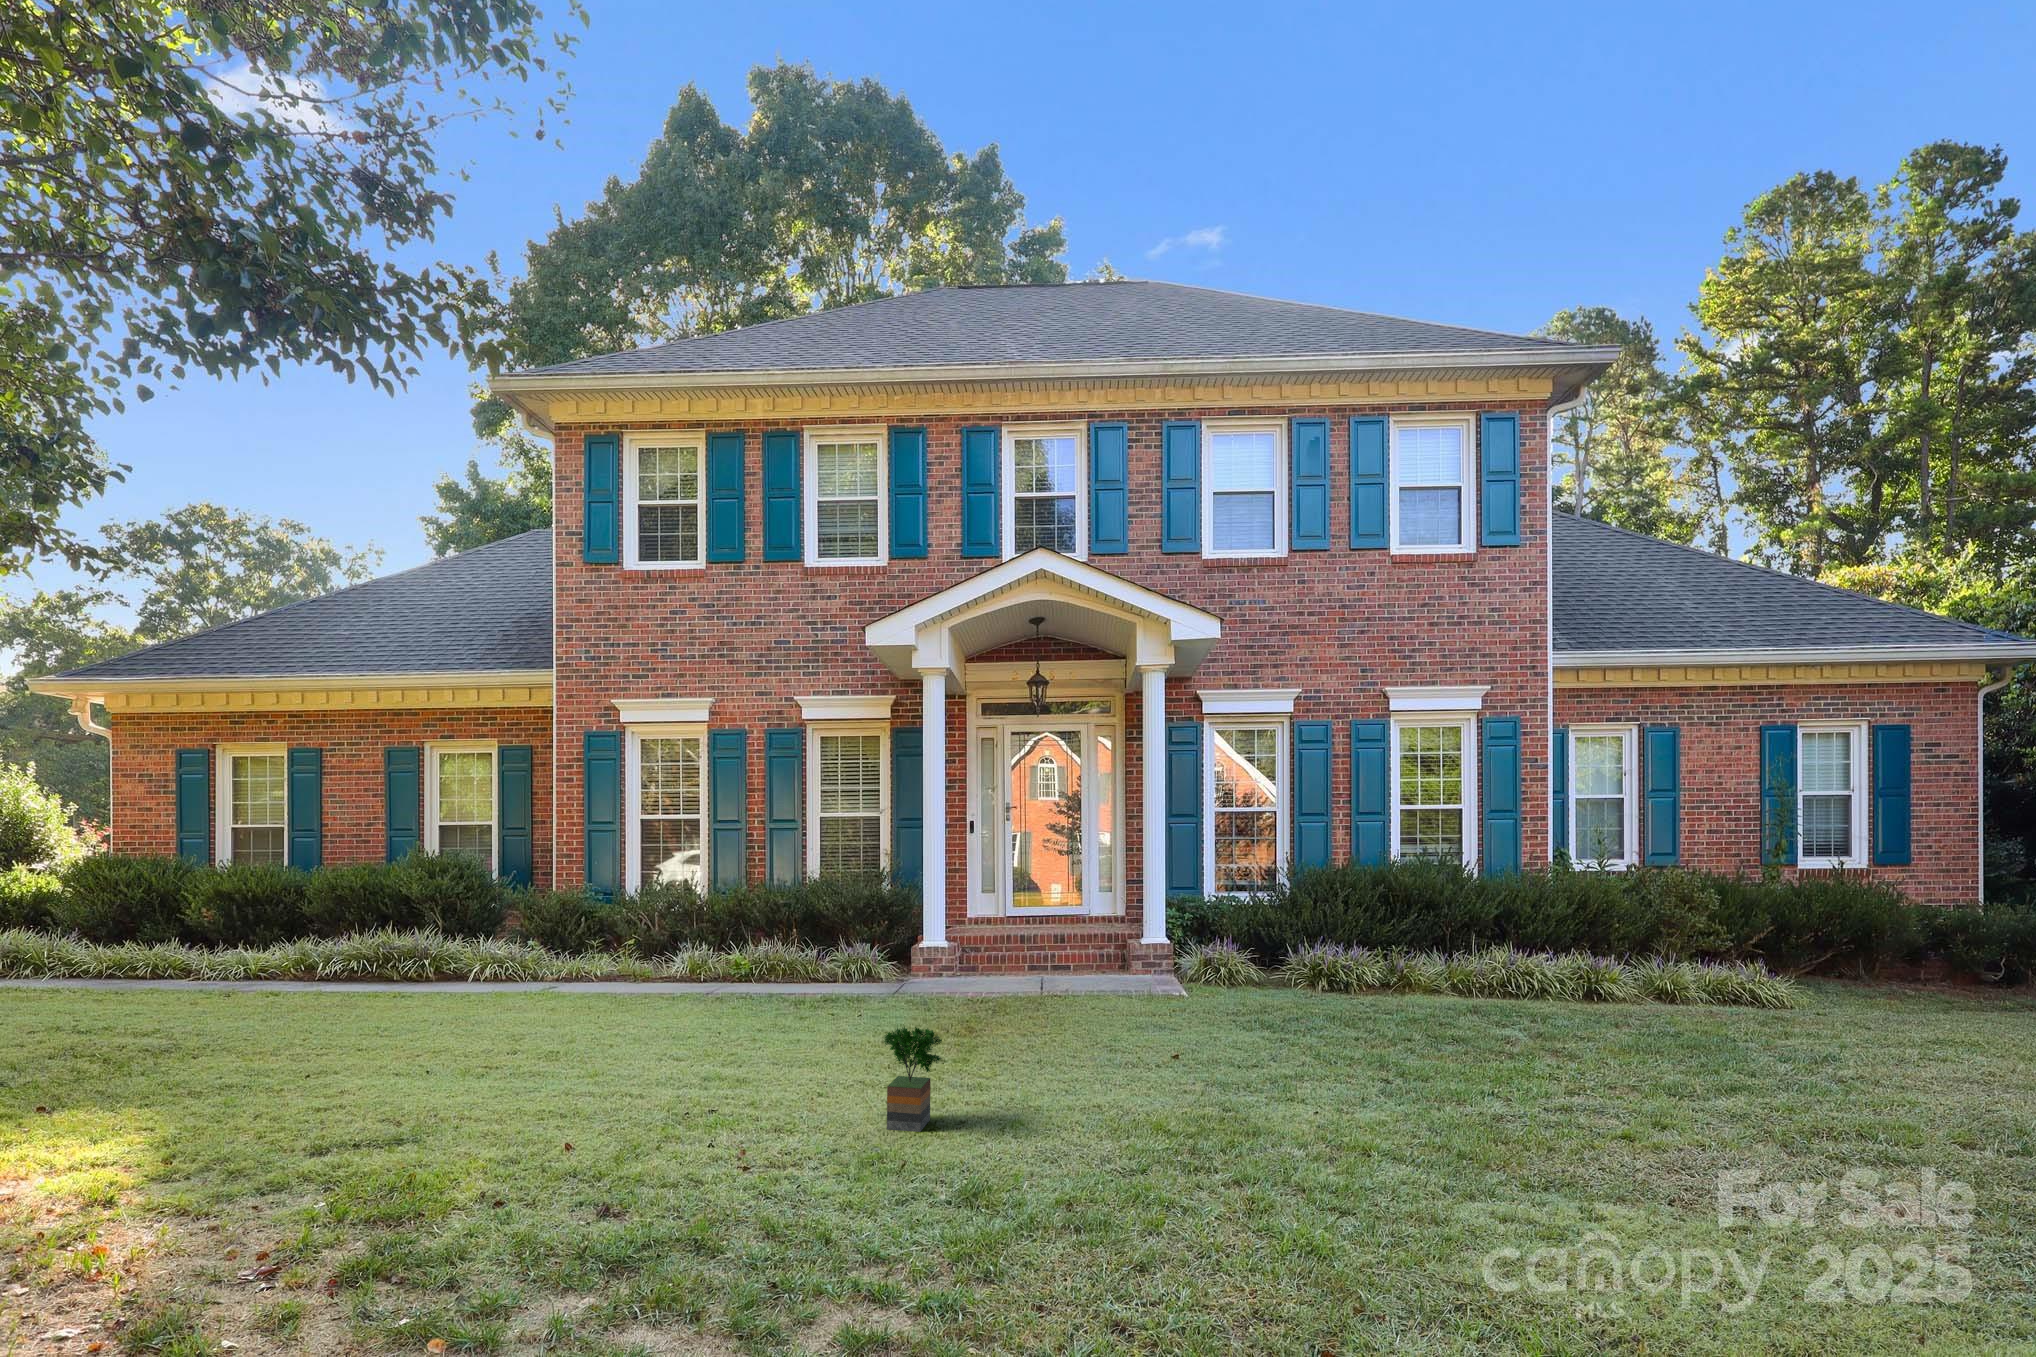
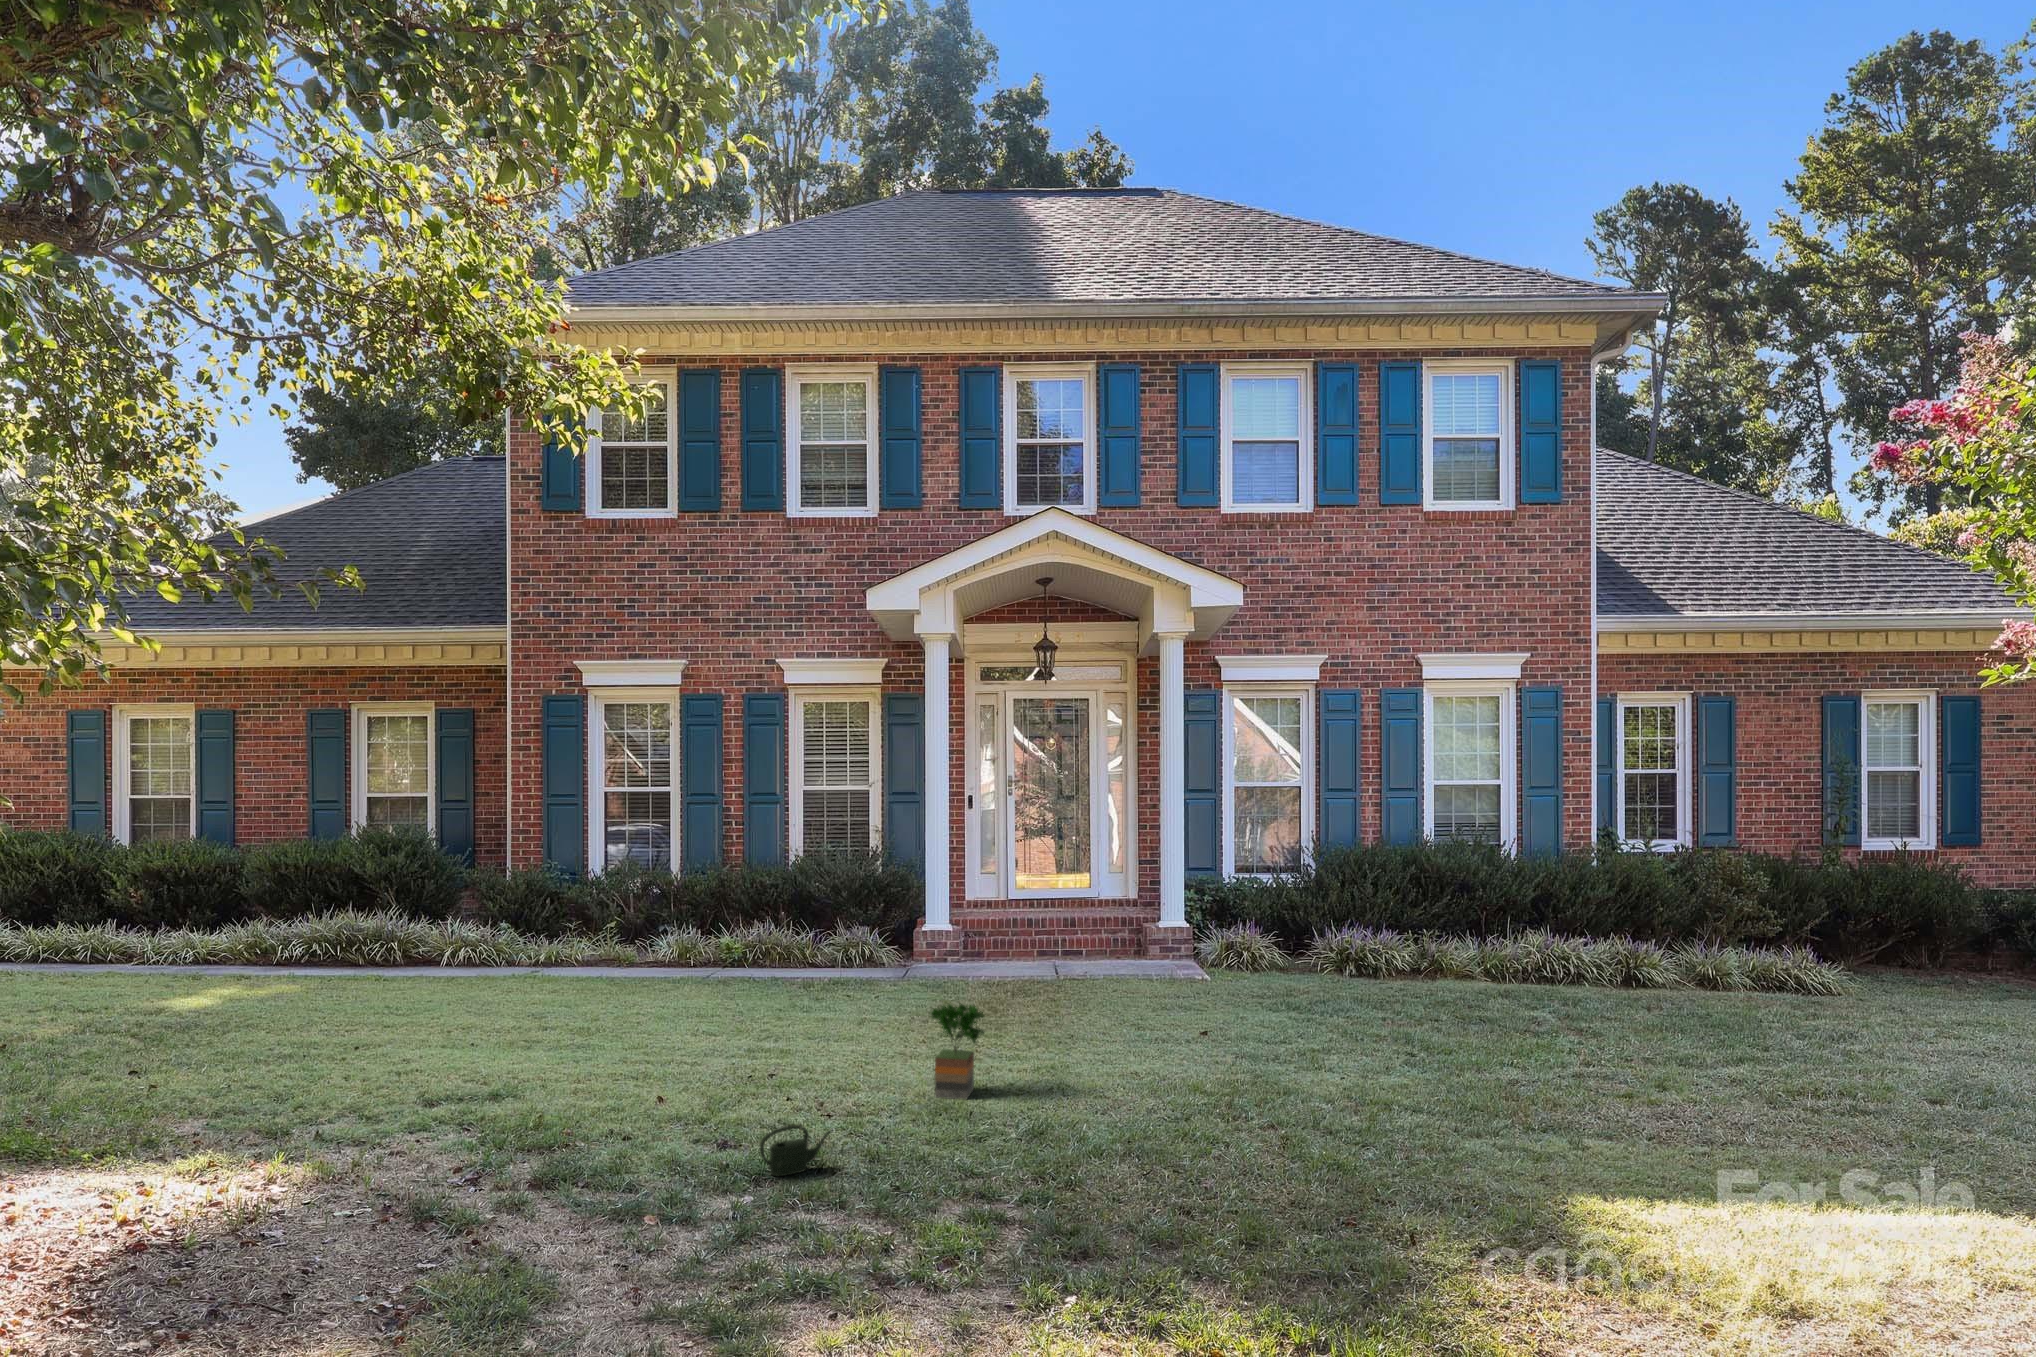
watering can: none [661,1173,748,1234] -> present [760,1125,831,1176]

